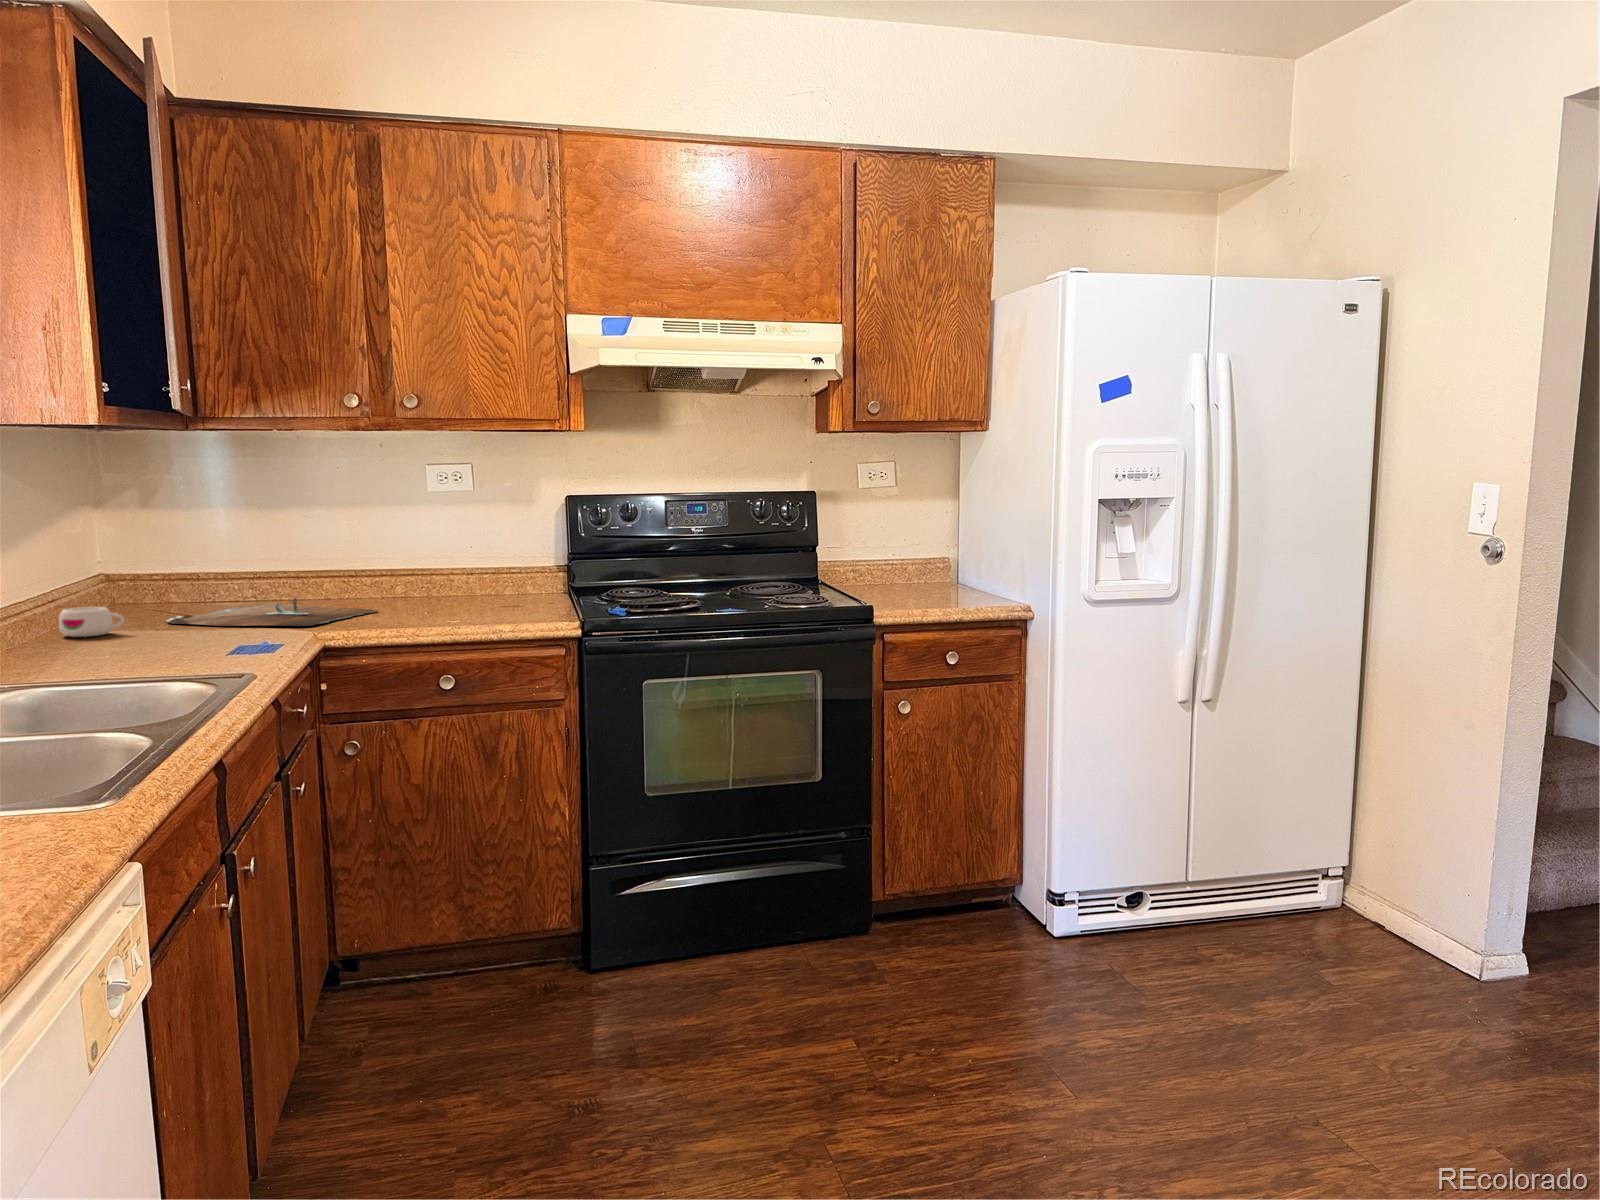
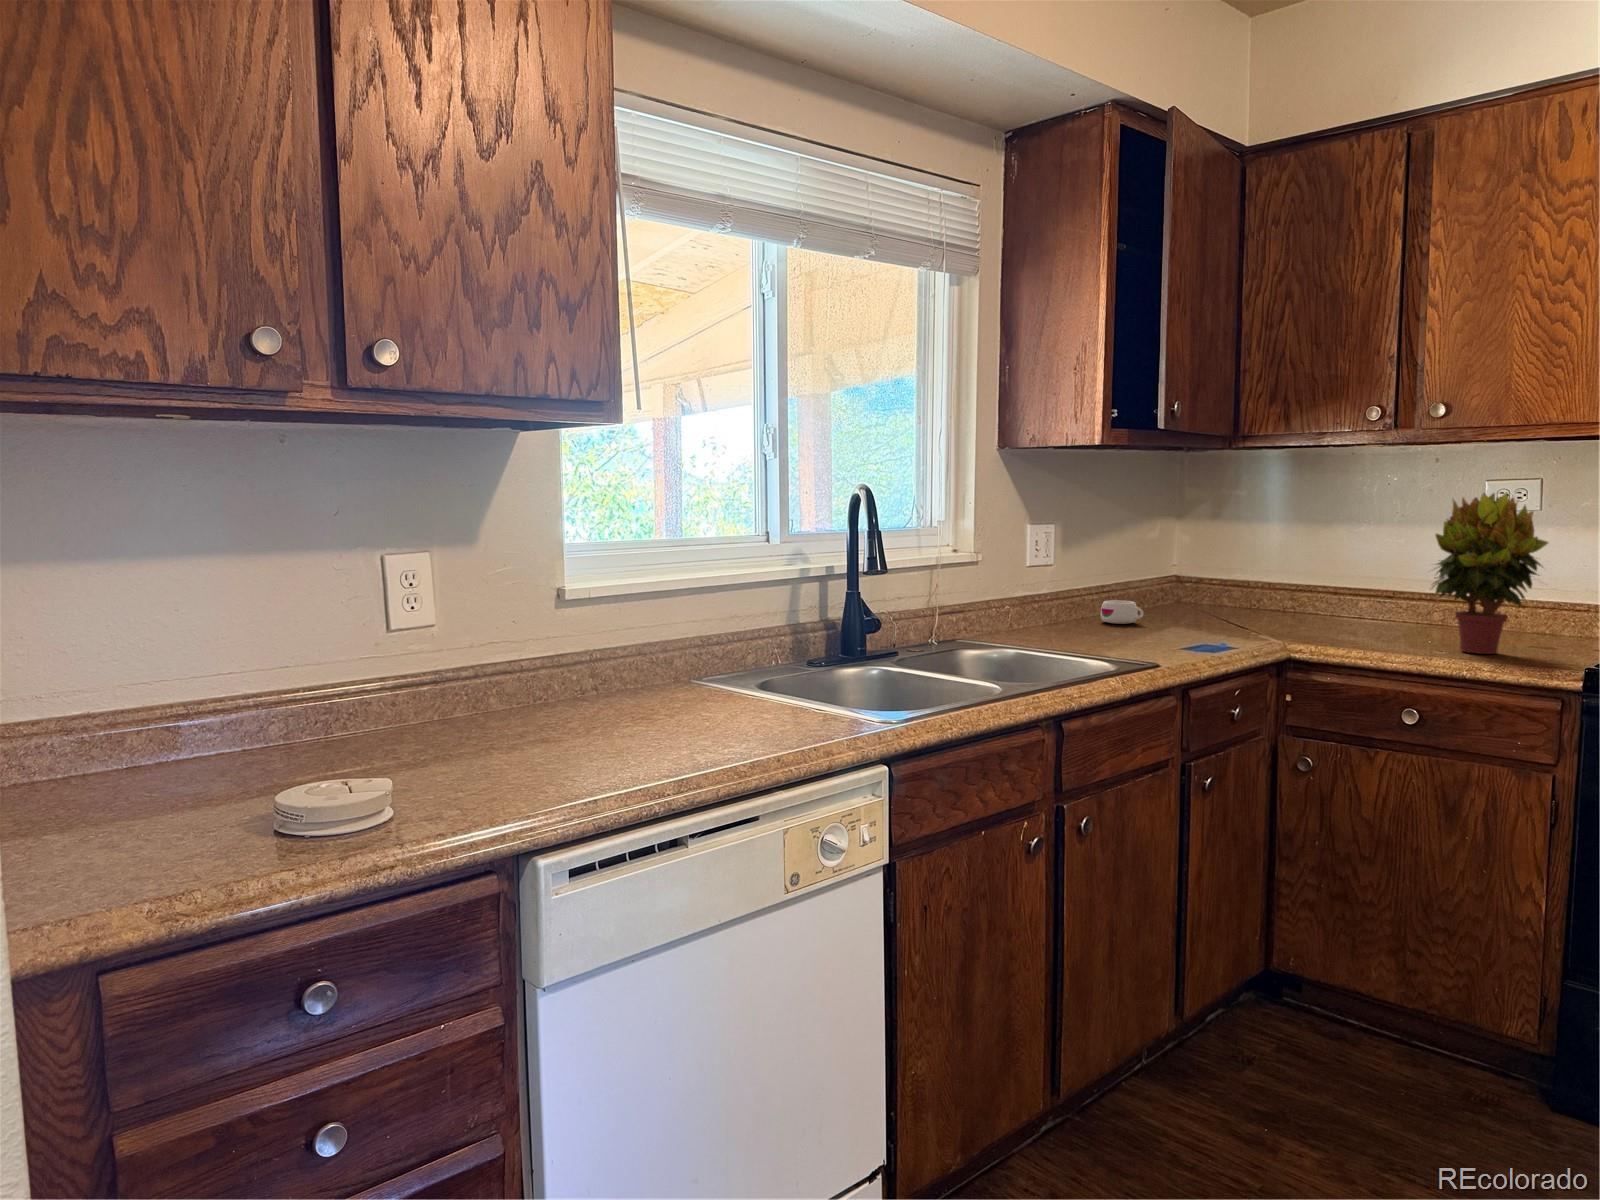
potted plant: none [430,476,526,619] -> present [1432,493,1548,654]
cutting board: present [166,598,377,626] -> none [1189,610,1385,637]

